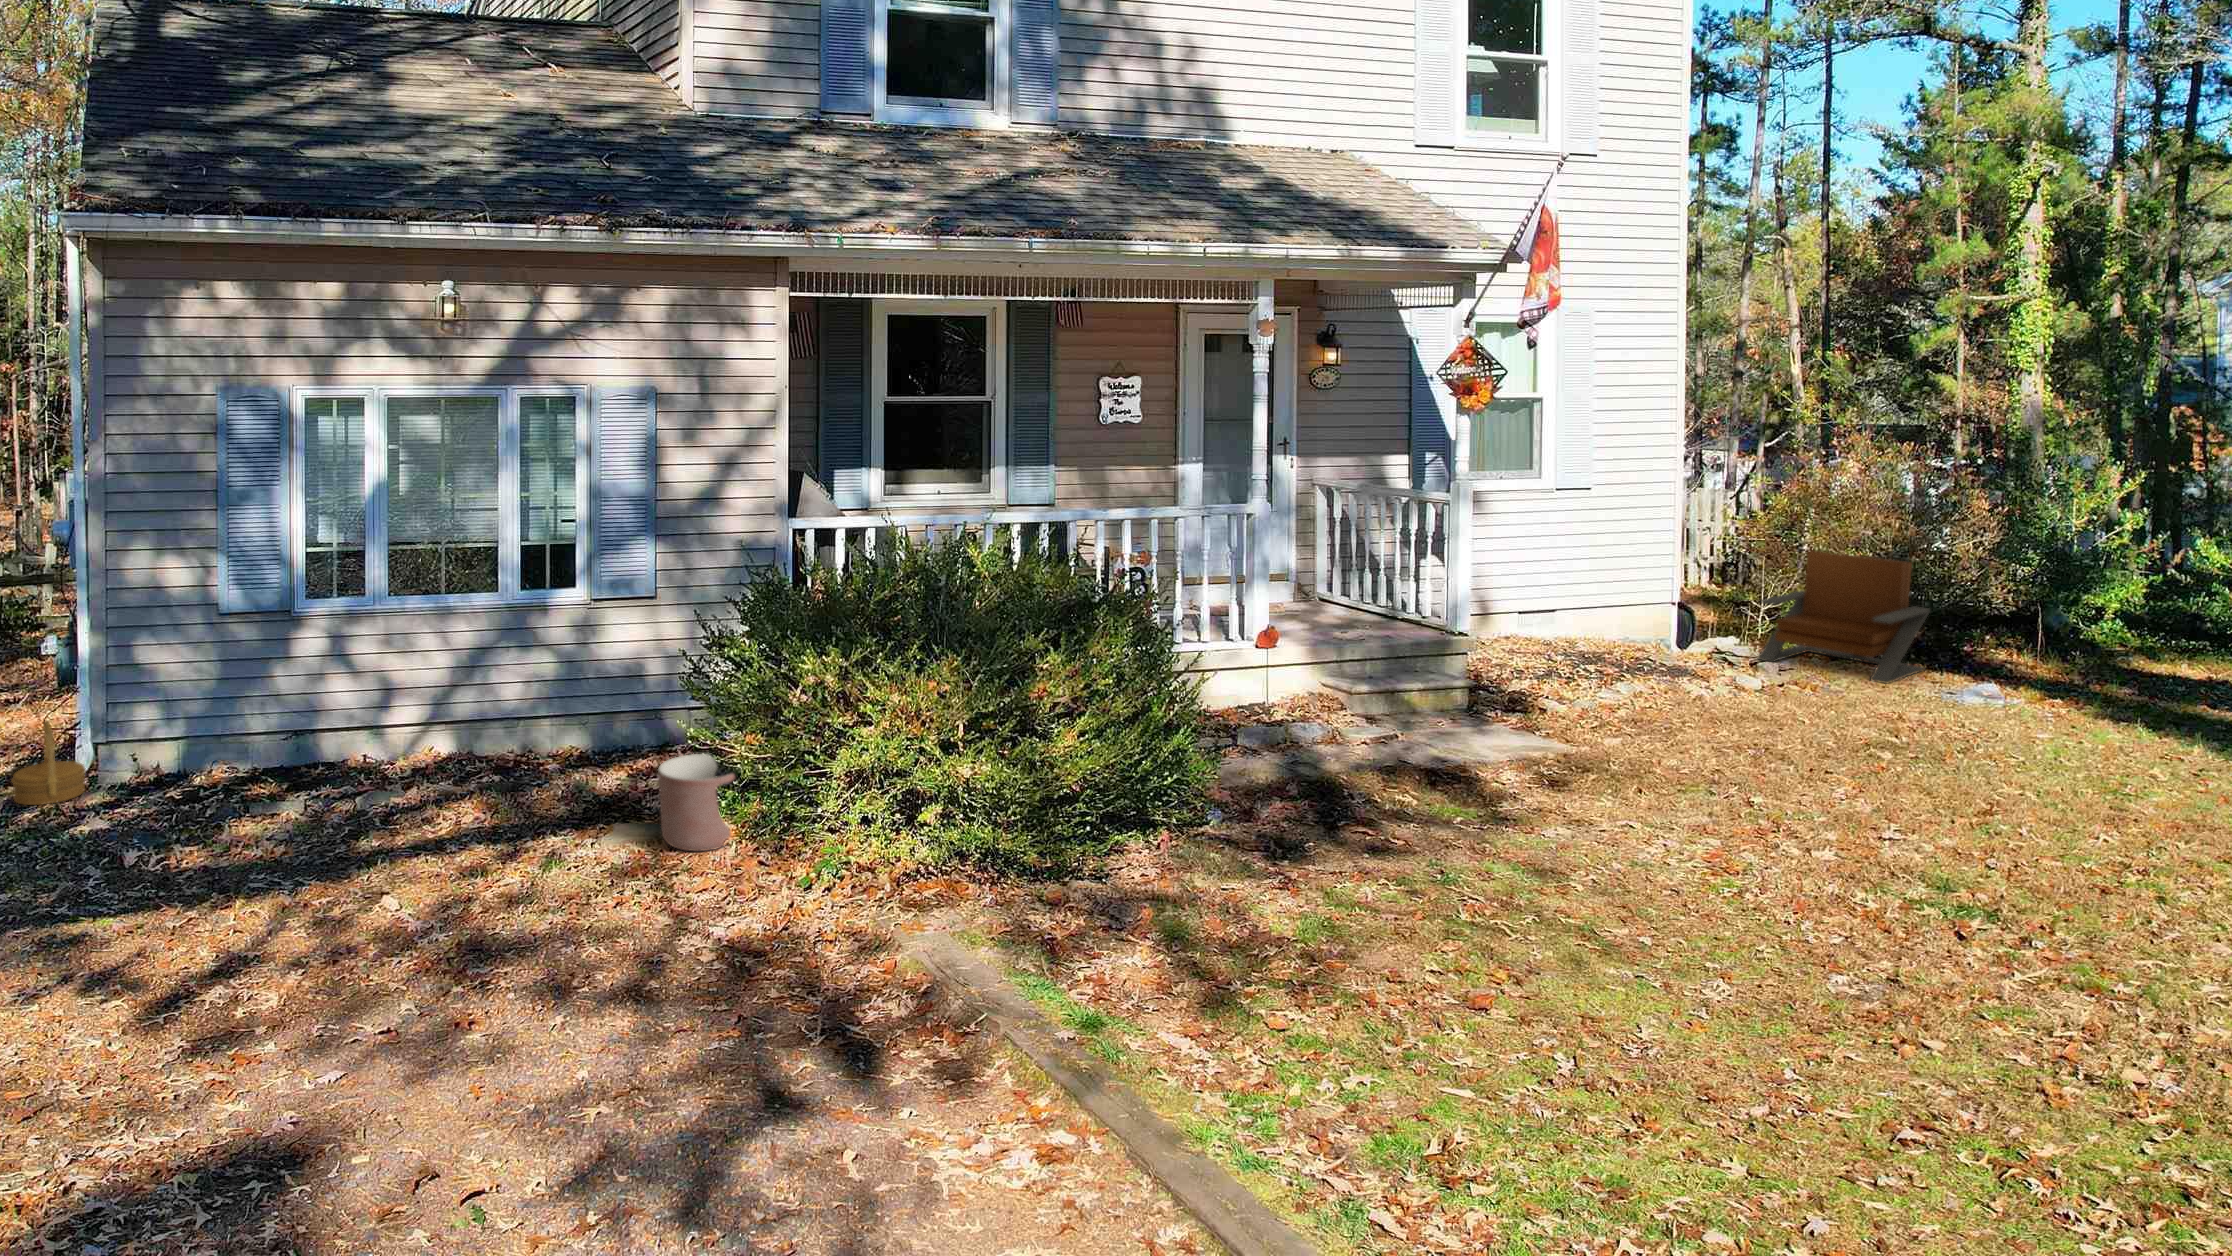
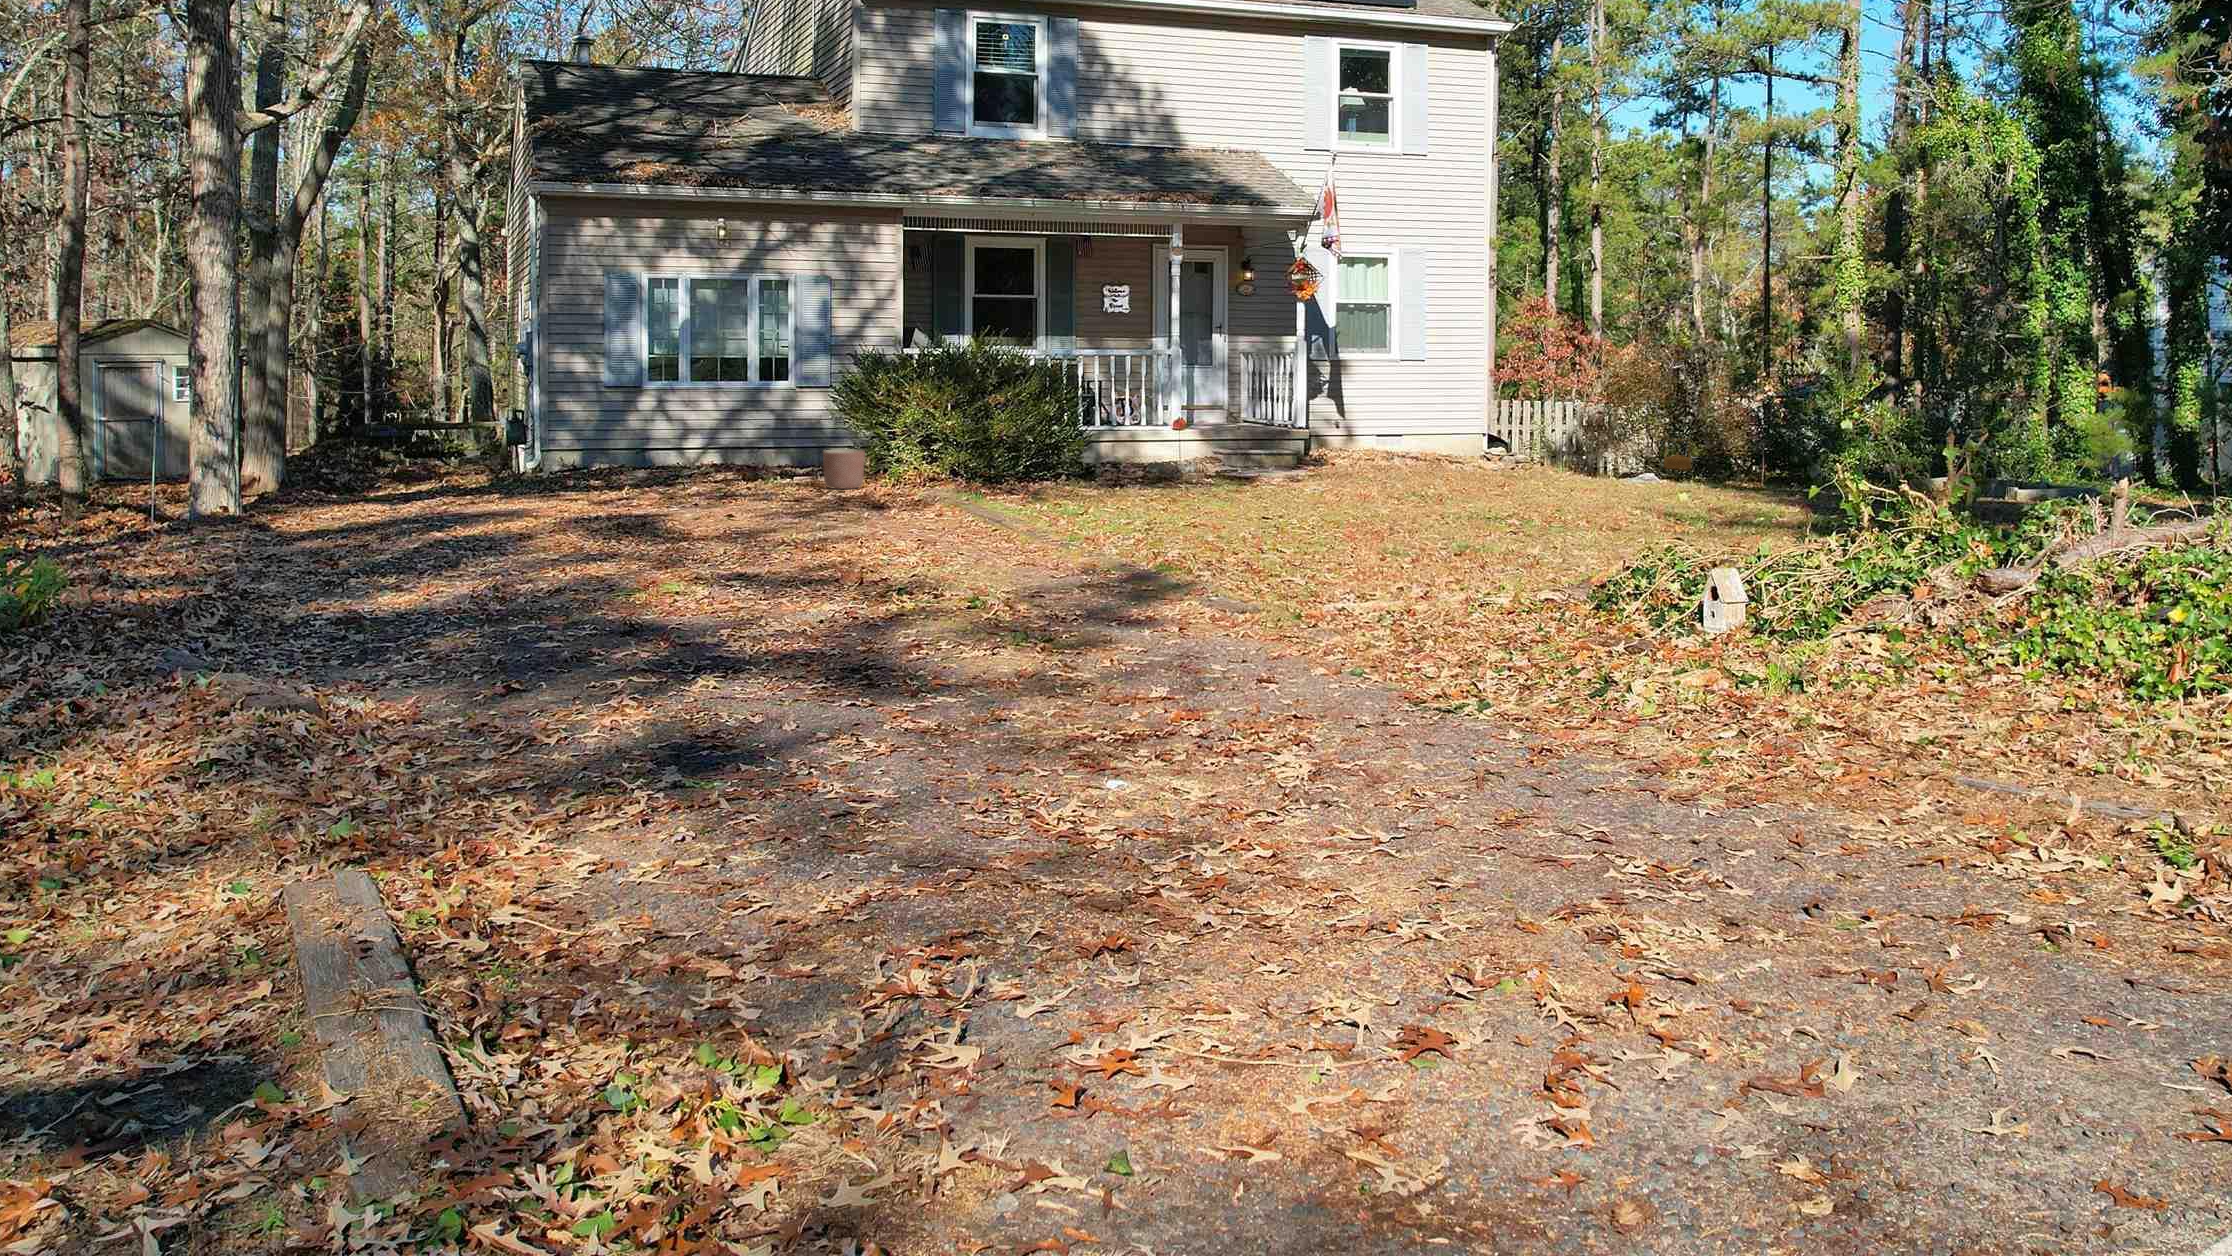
lounge chair: present [1758,550,1930,684] -> none [1515,400,1610,470]
woven basket: present [12,721,86,805] -> present [1664,439,1691,470]

